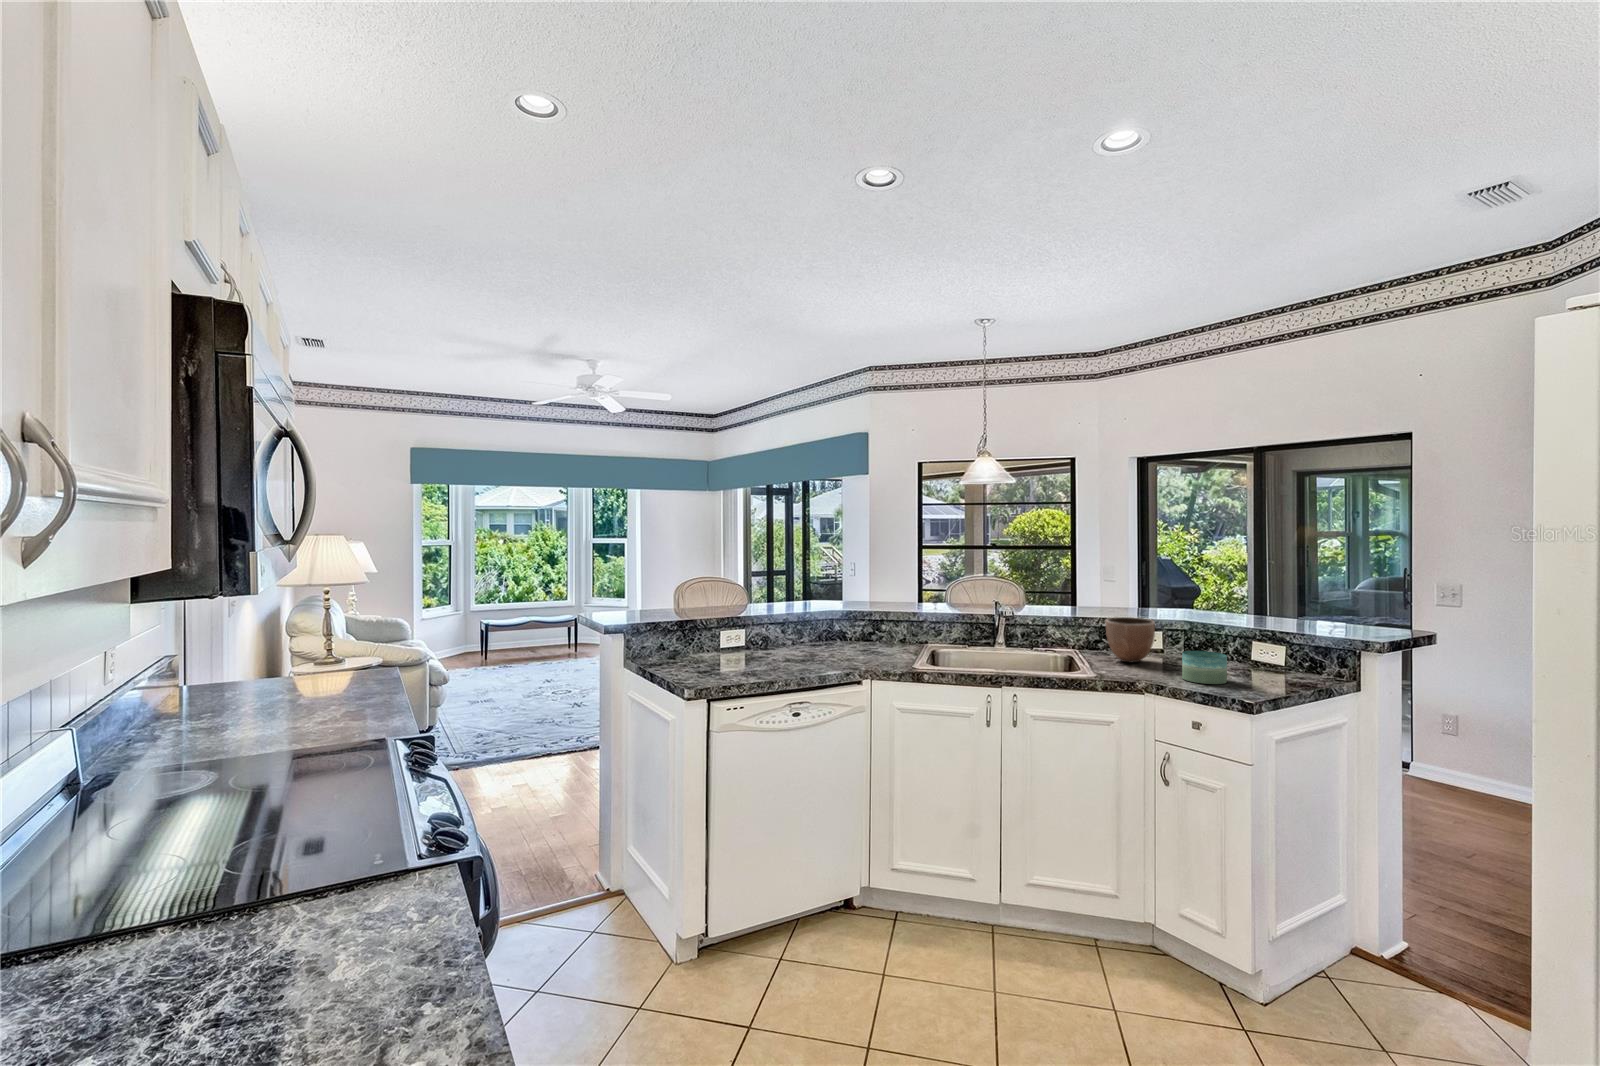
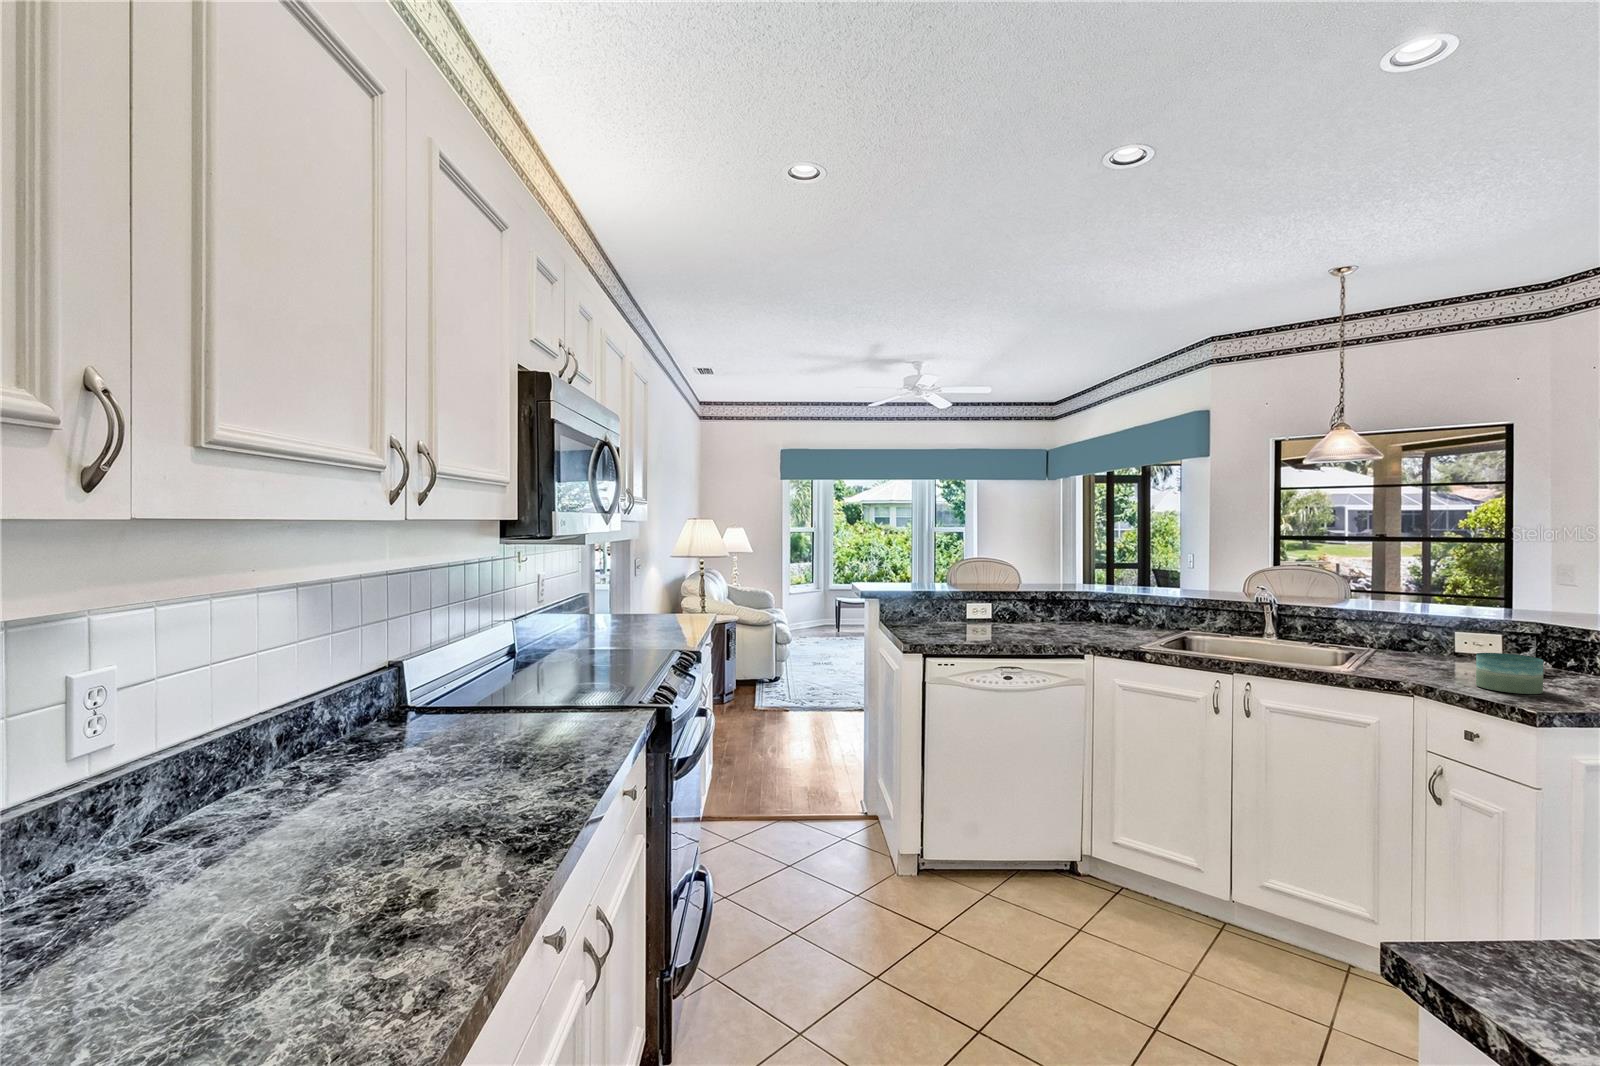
decorative bowl: present [1106,617,1155,663] -> none [1397,612,1468,666]

